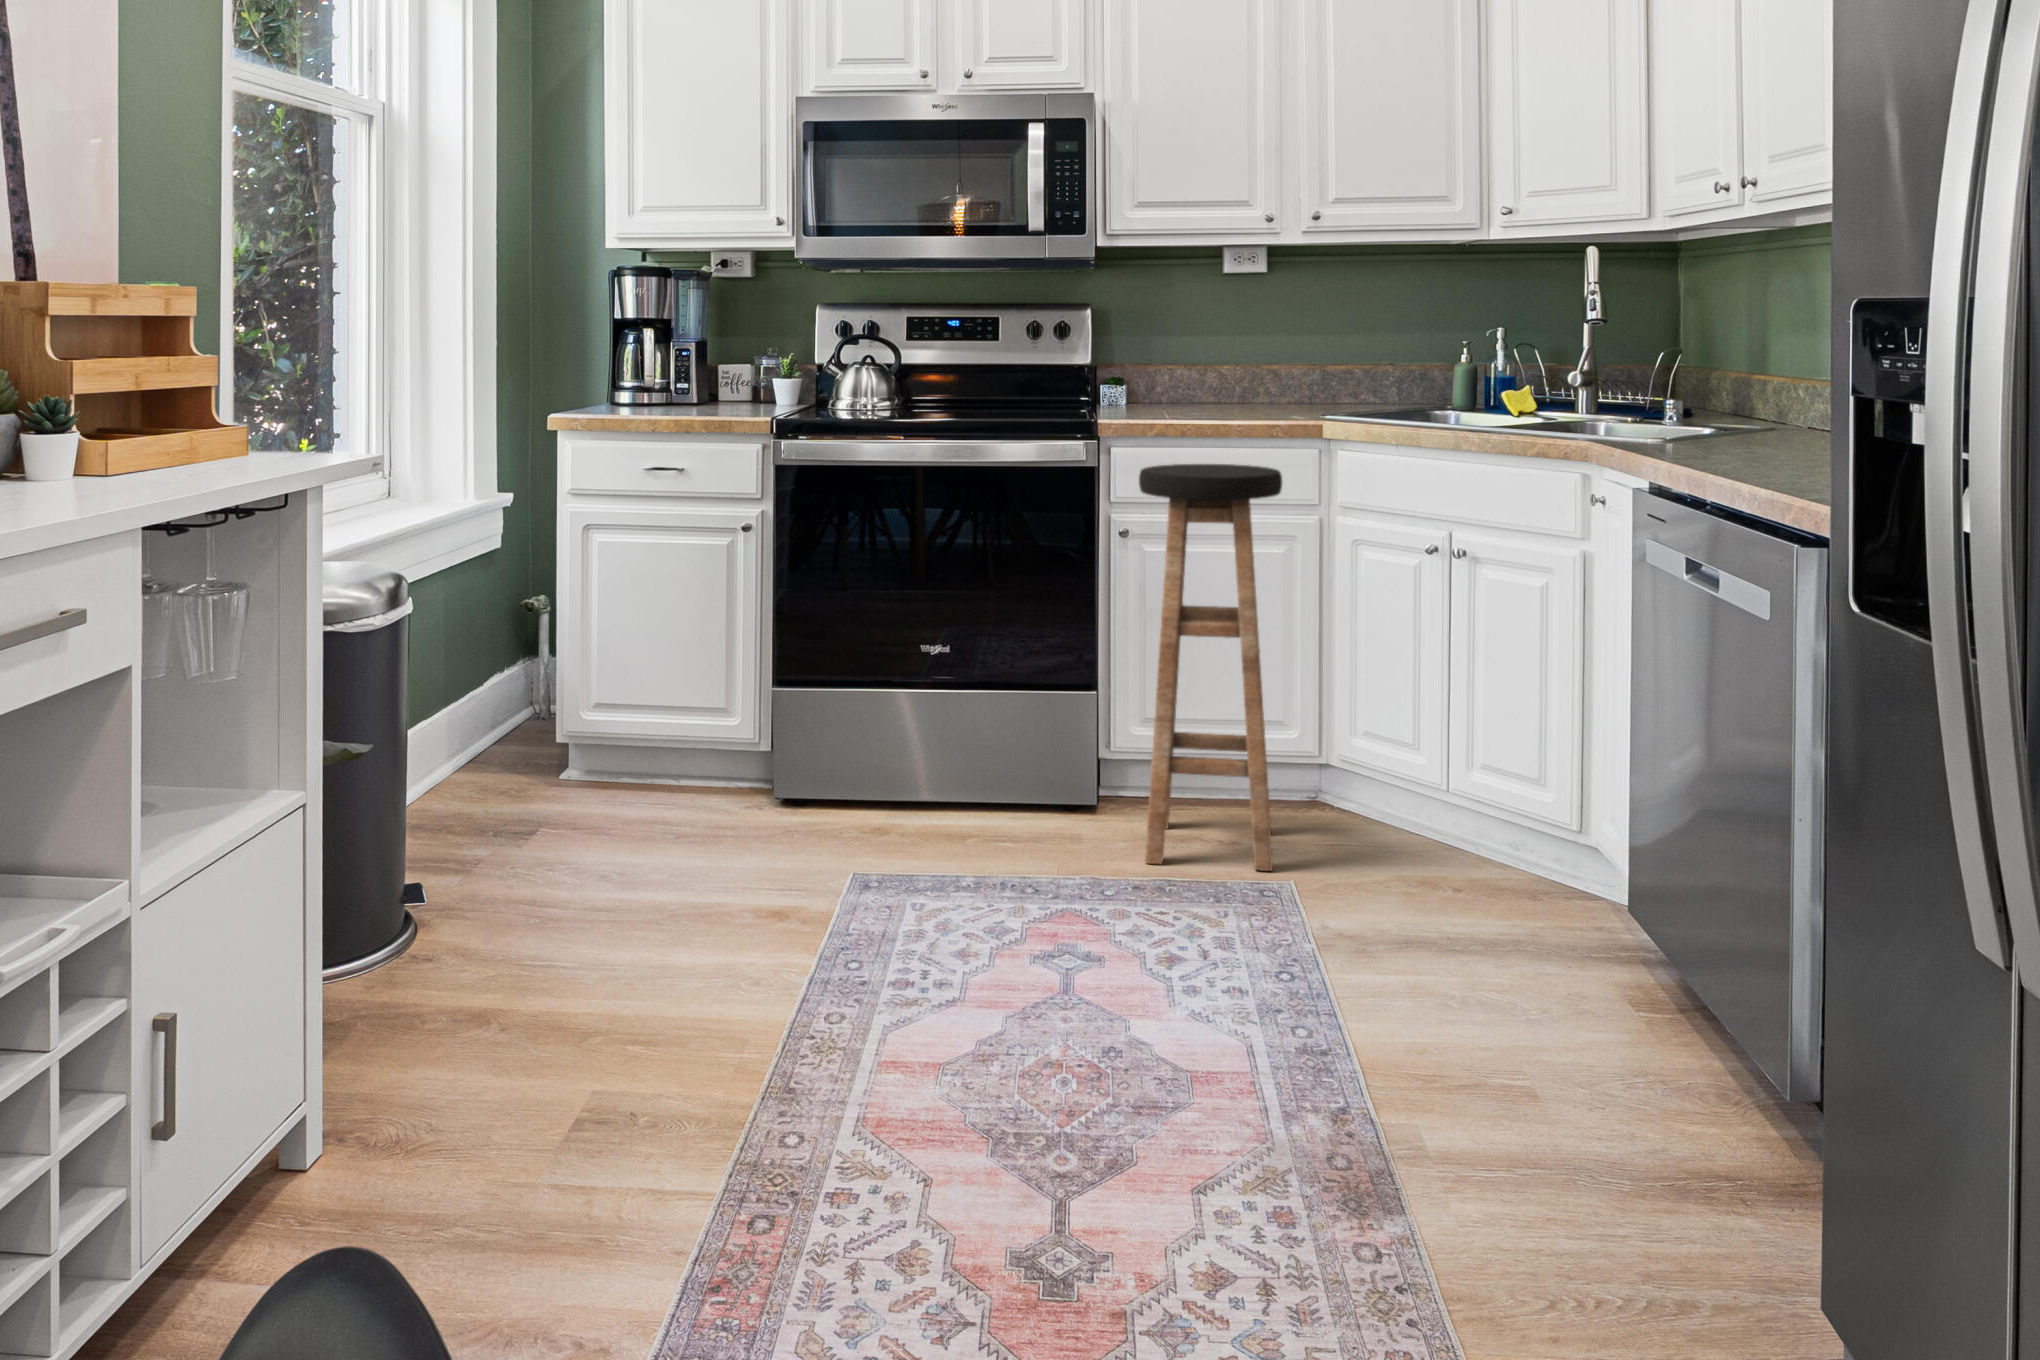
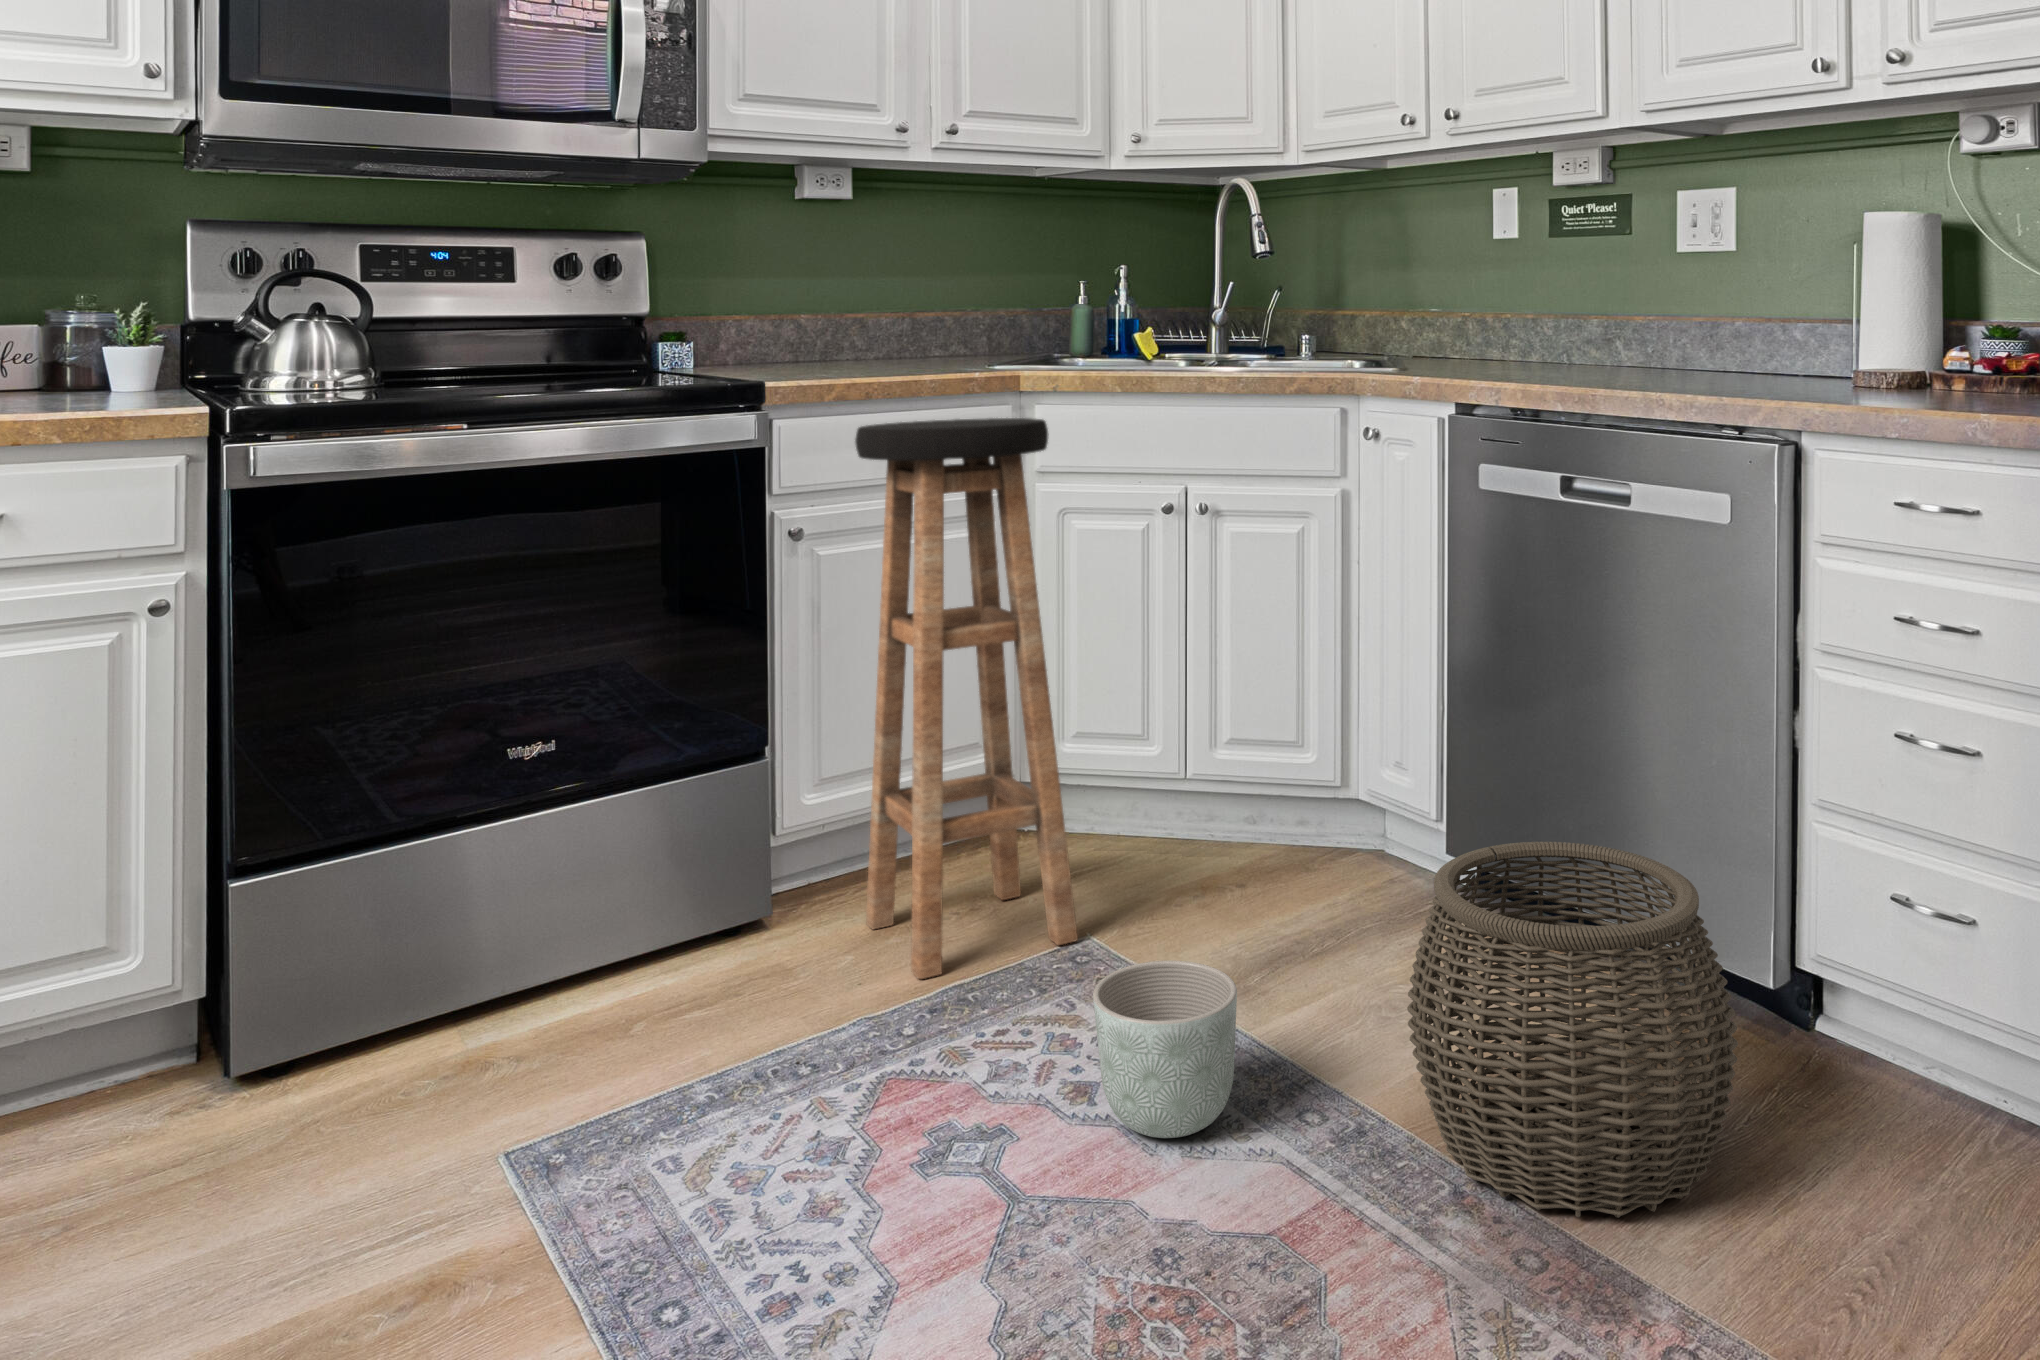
woven basket: none [1307,850,1559,1133] -> present [1407,842,1738,1218]
planter: none [1145,873,1246,990] -> present [1093,961,1237,1138]

